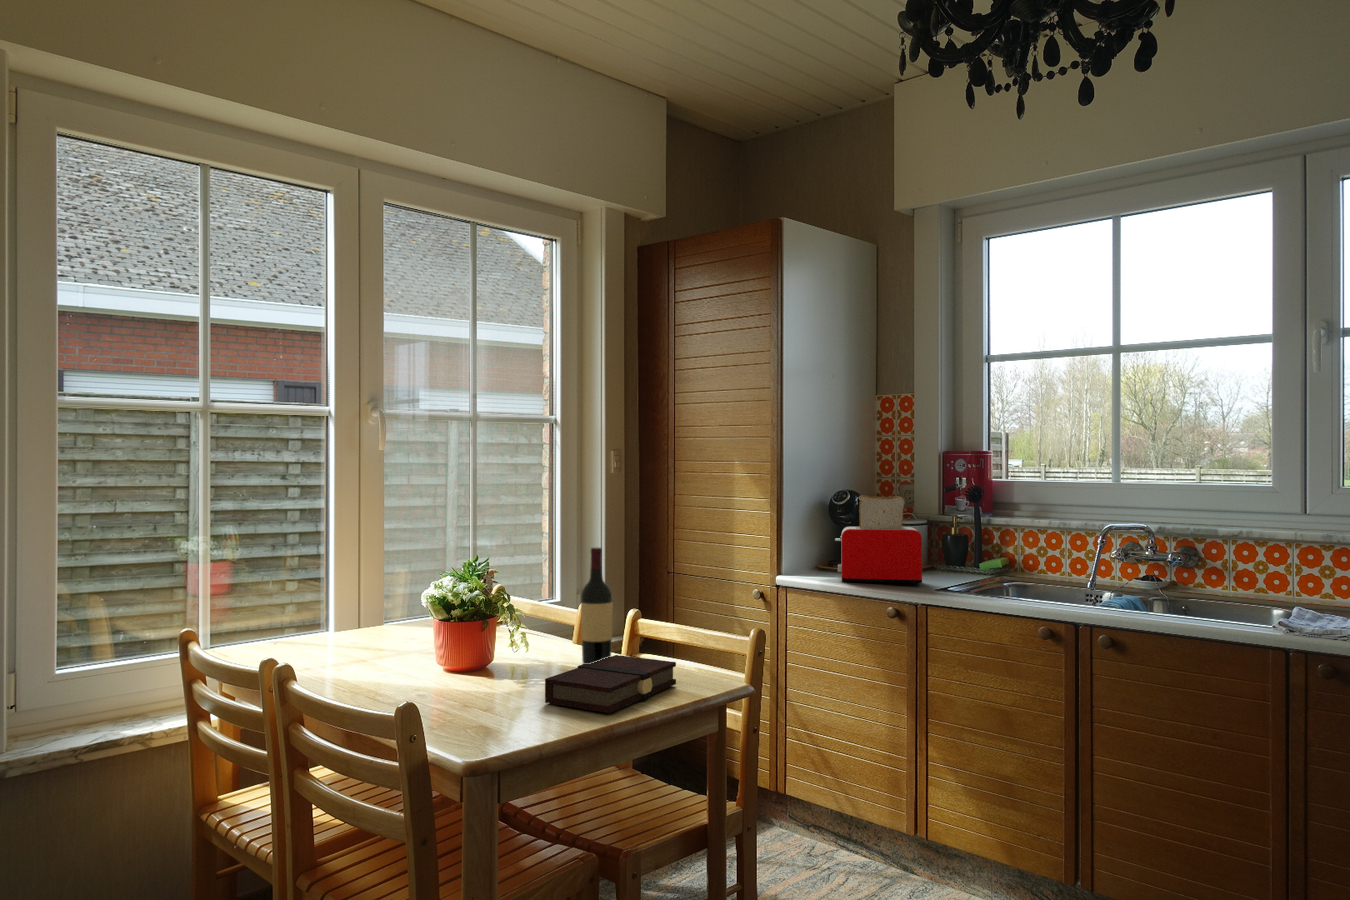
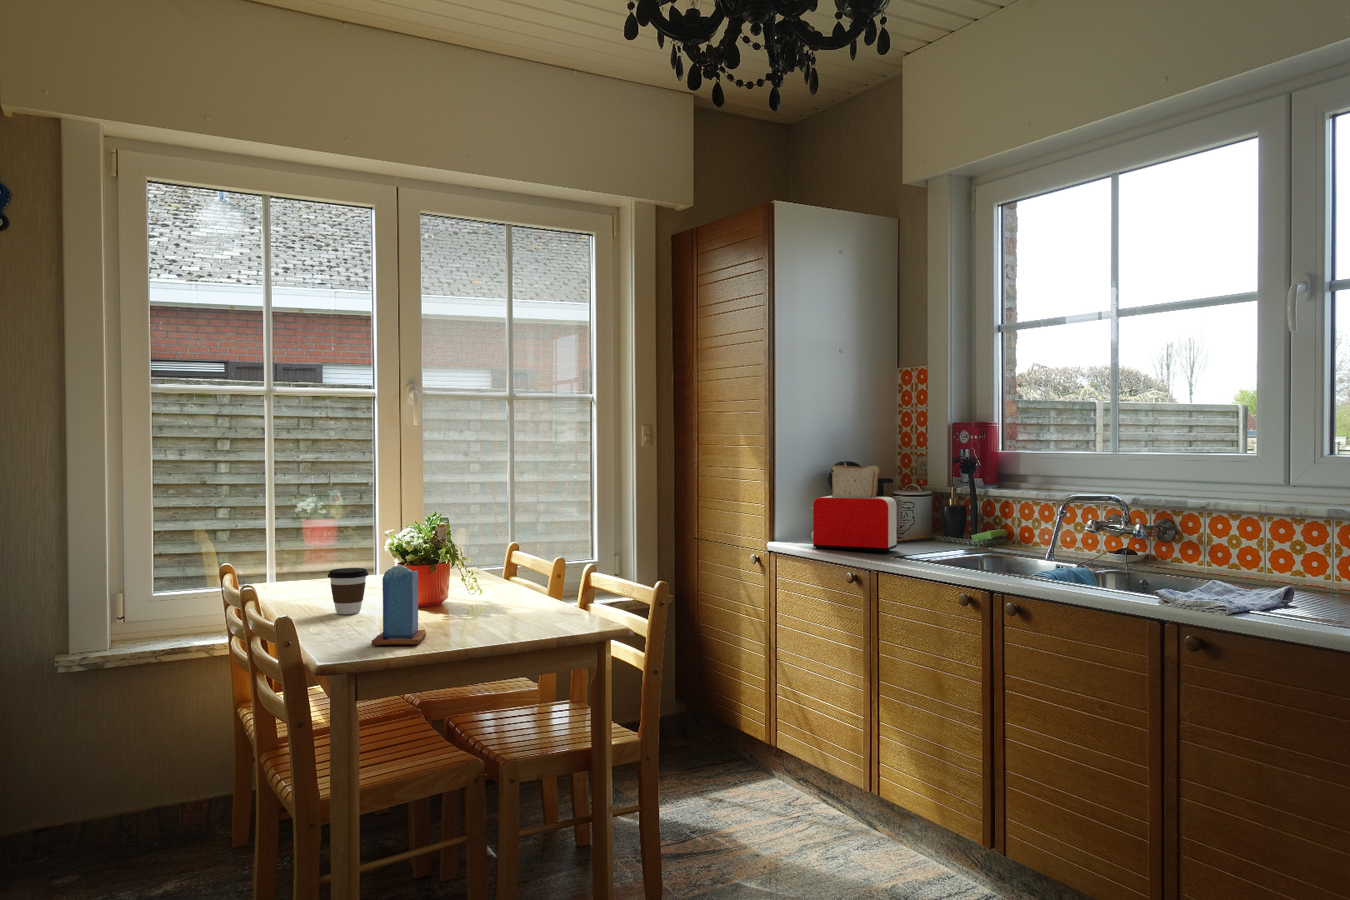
wine bottle: present [581,547,613,664] -> none [513,506,541,611]
candle: none [485,619,549,730] -> present [371,558,426,645]
coffee cup: none [364,629,413,688] -> present [328,568,368,614]
book: present [545,655,676,713] -> none [442,598,568,640]

